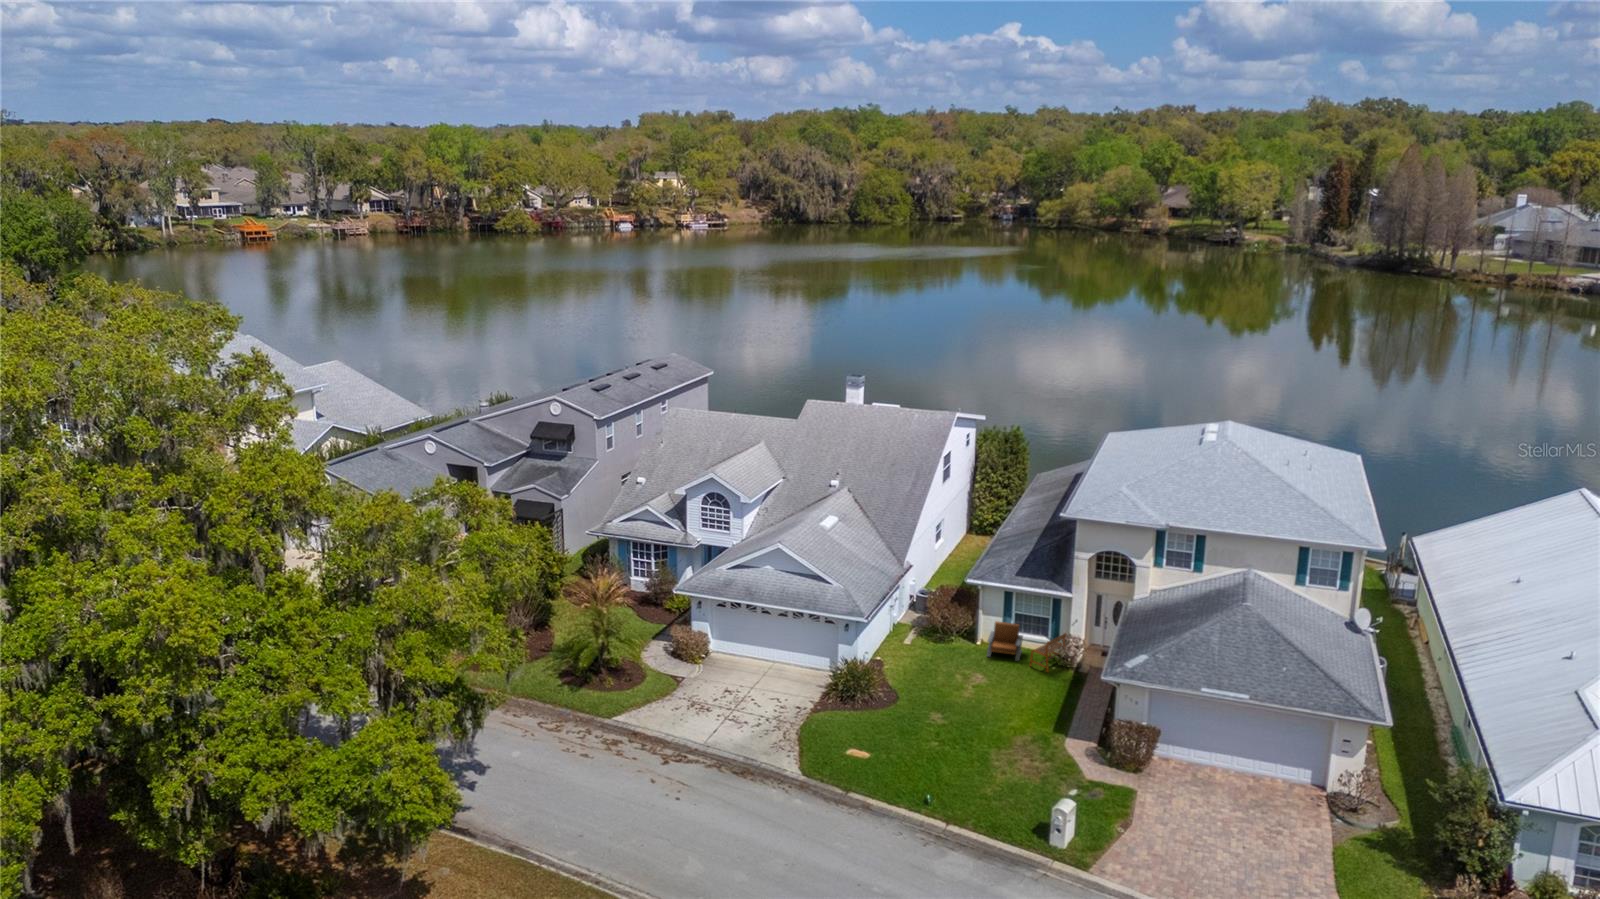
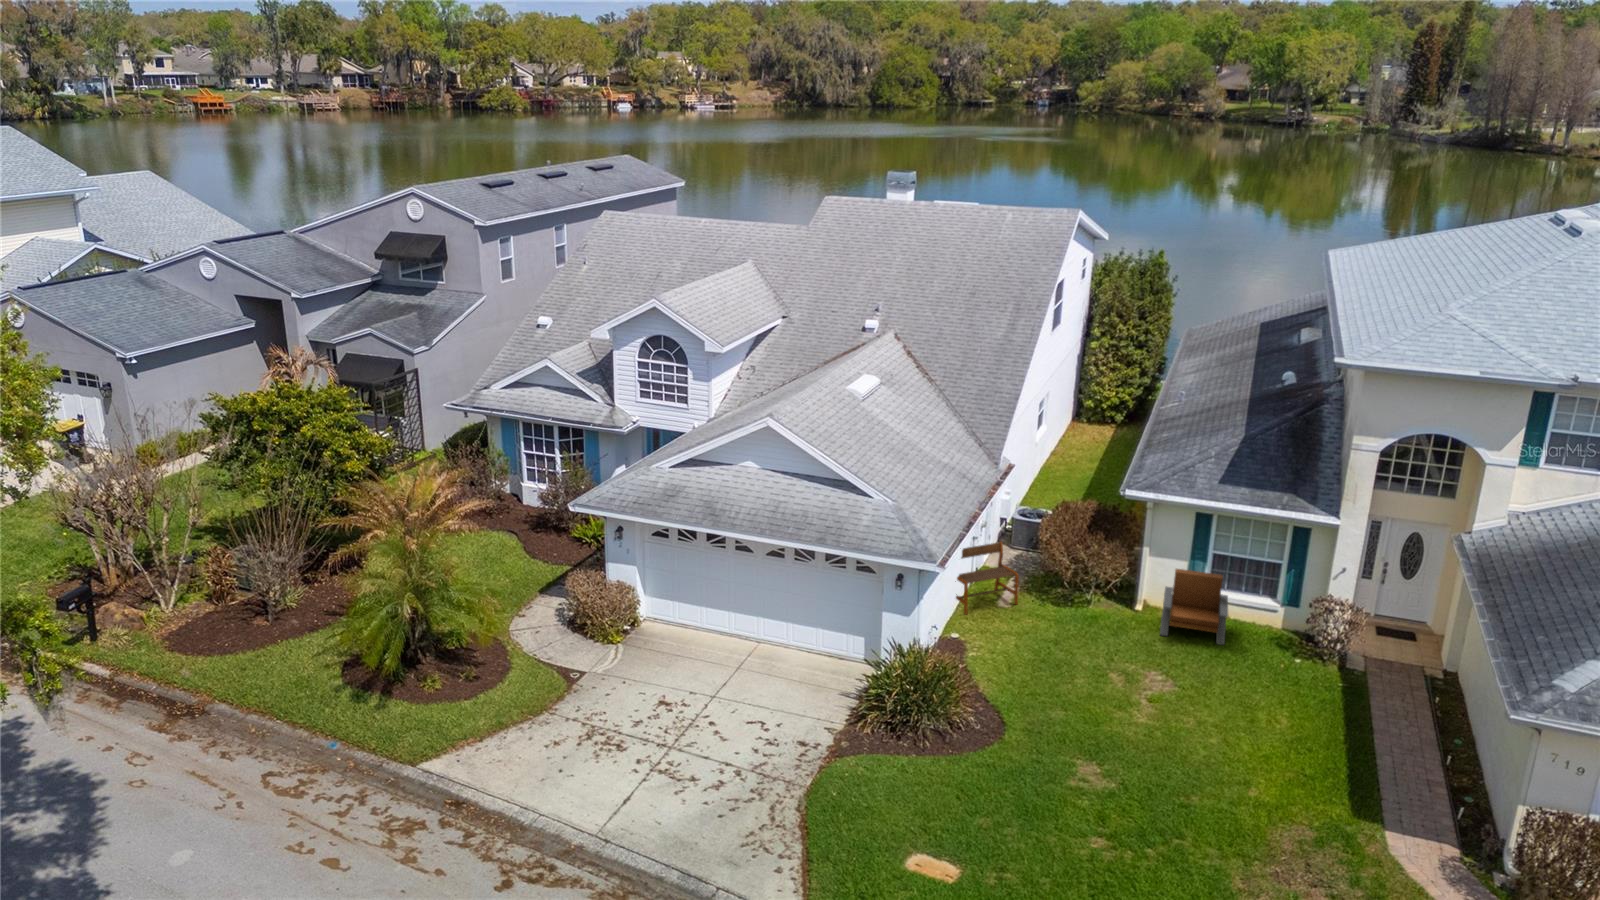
bench: present [1030,633,1066,672] -> present [956,542,1019,615]

